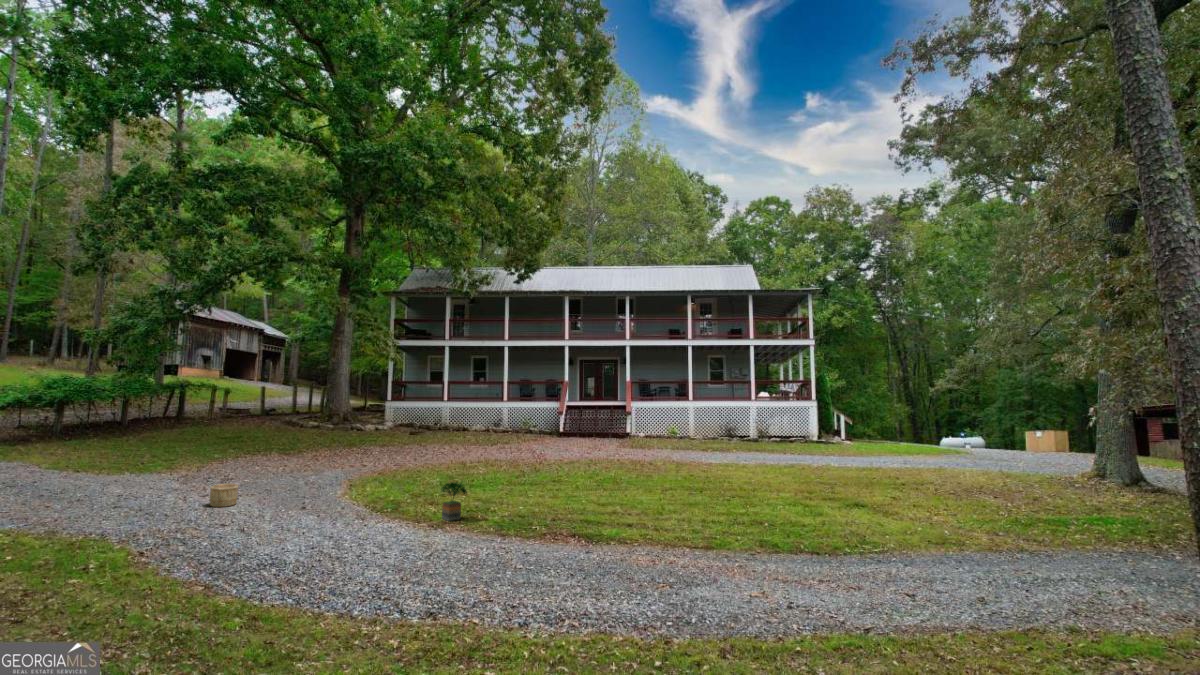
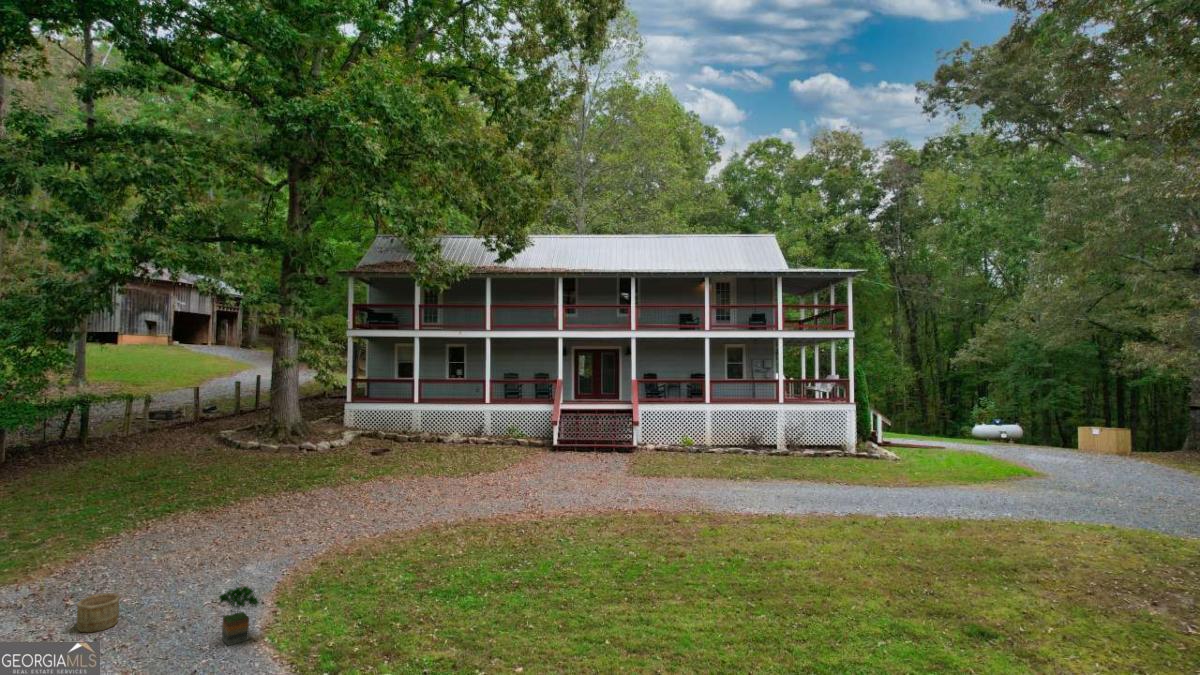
potted tree: present [441,482,467,521] -> present [219,586,258,645]

